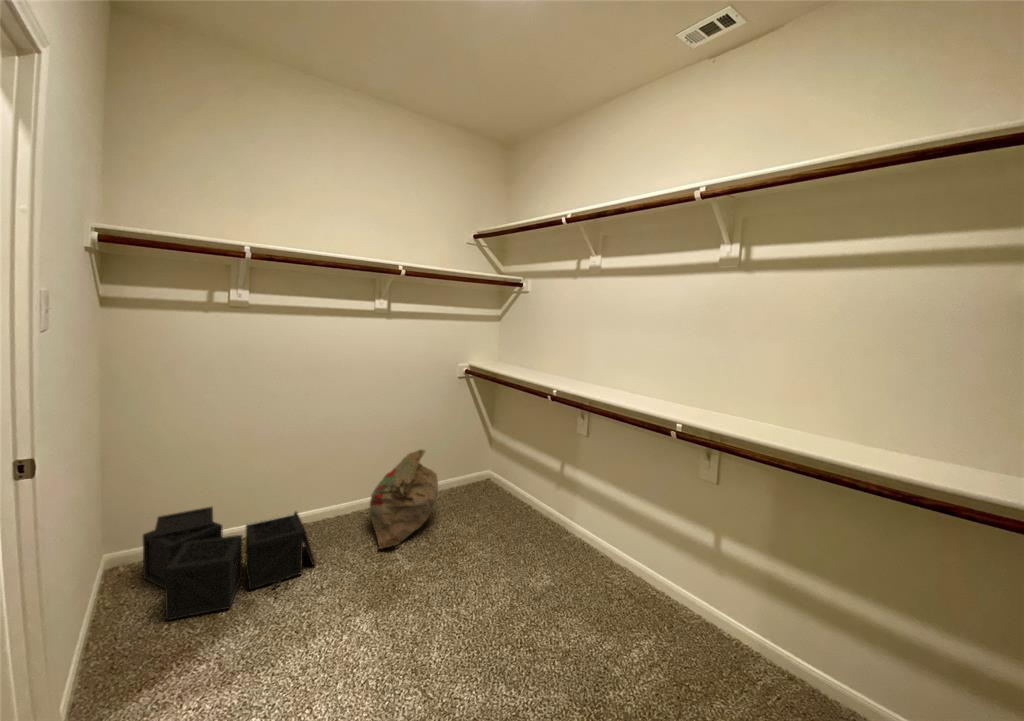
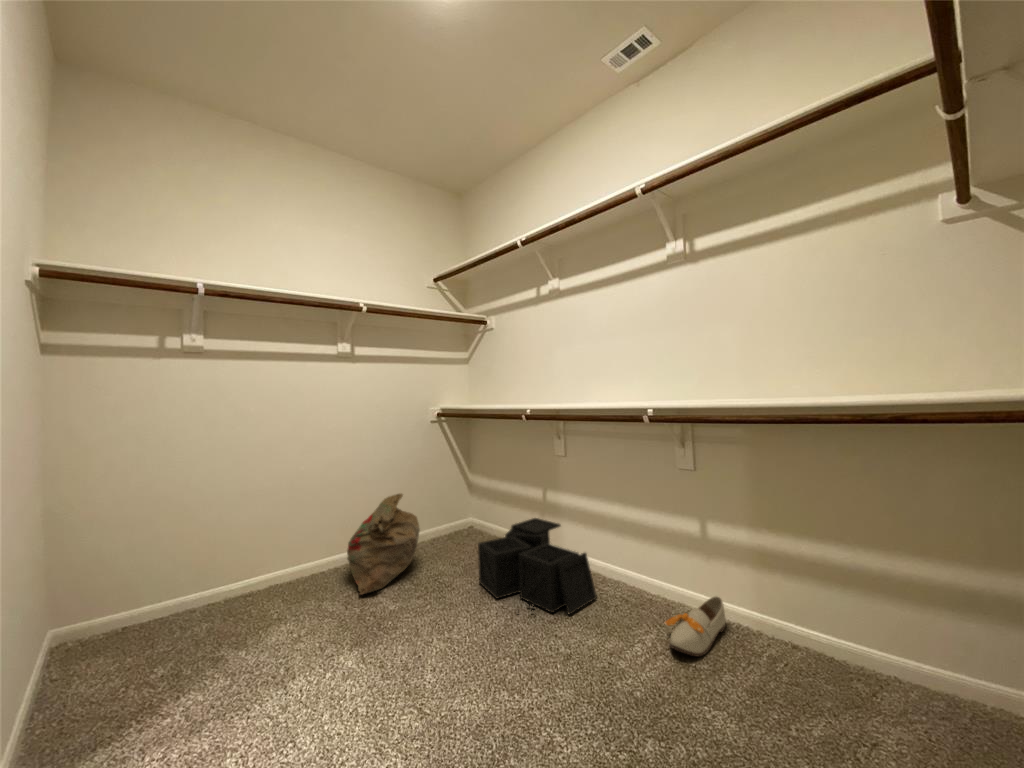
storage bin: present [143,506,315,620] -> present [478,518,597,614]
shoe: none [663,610,725,674] -> present [665,597,726,656]

